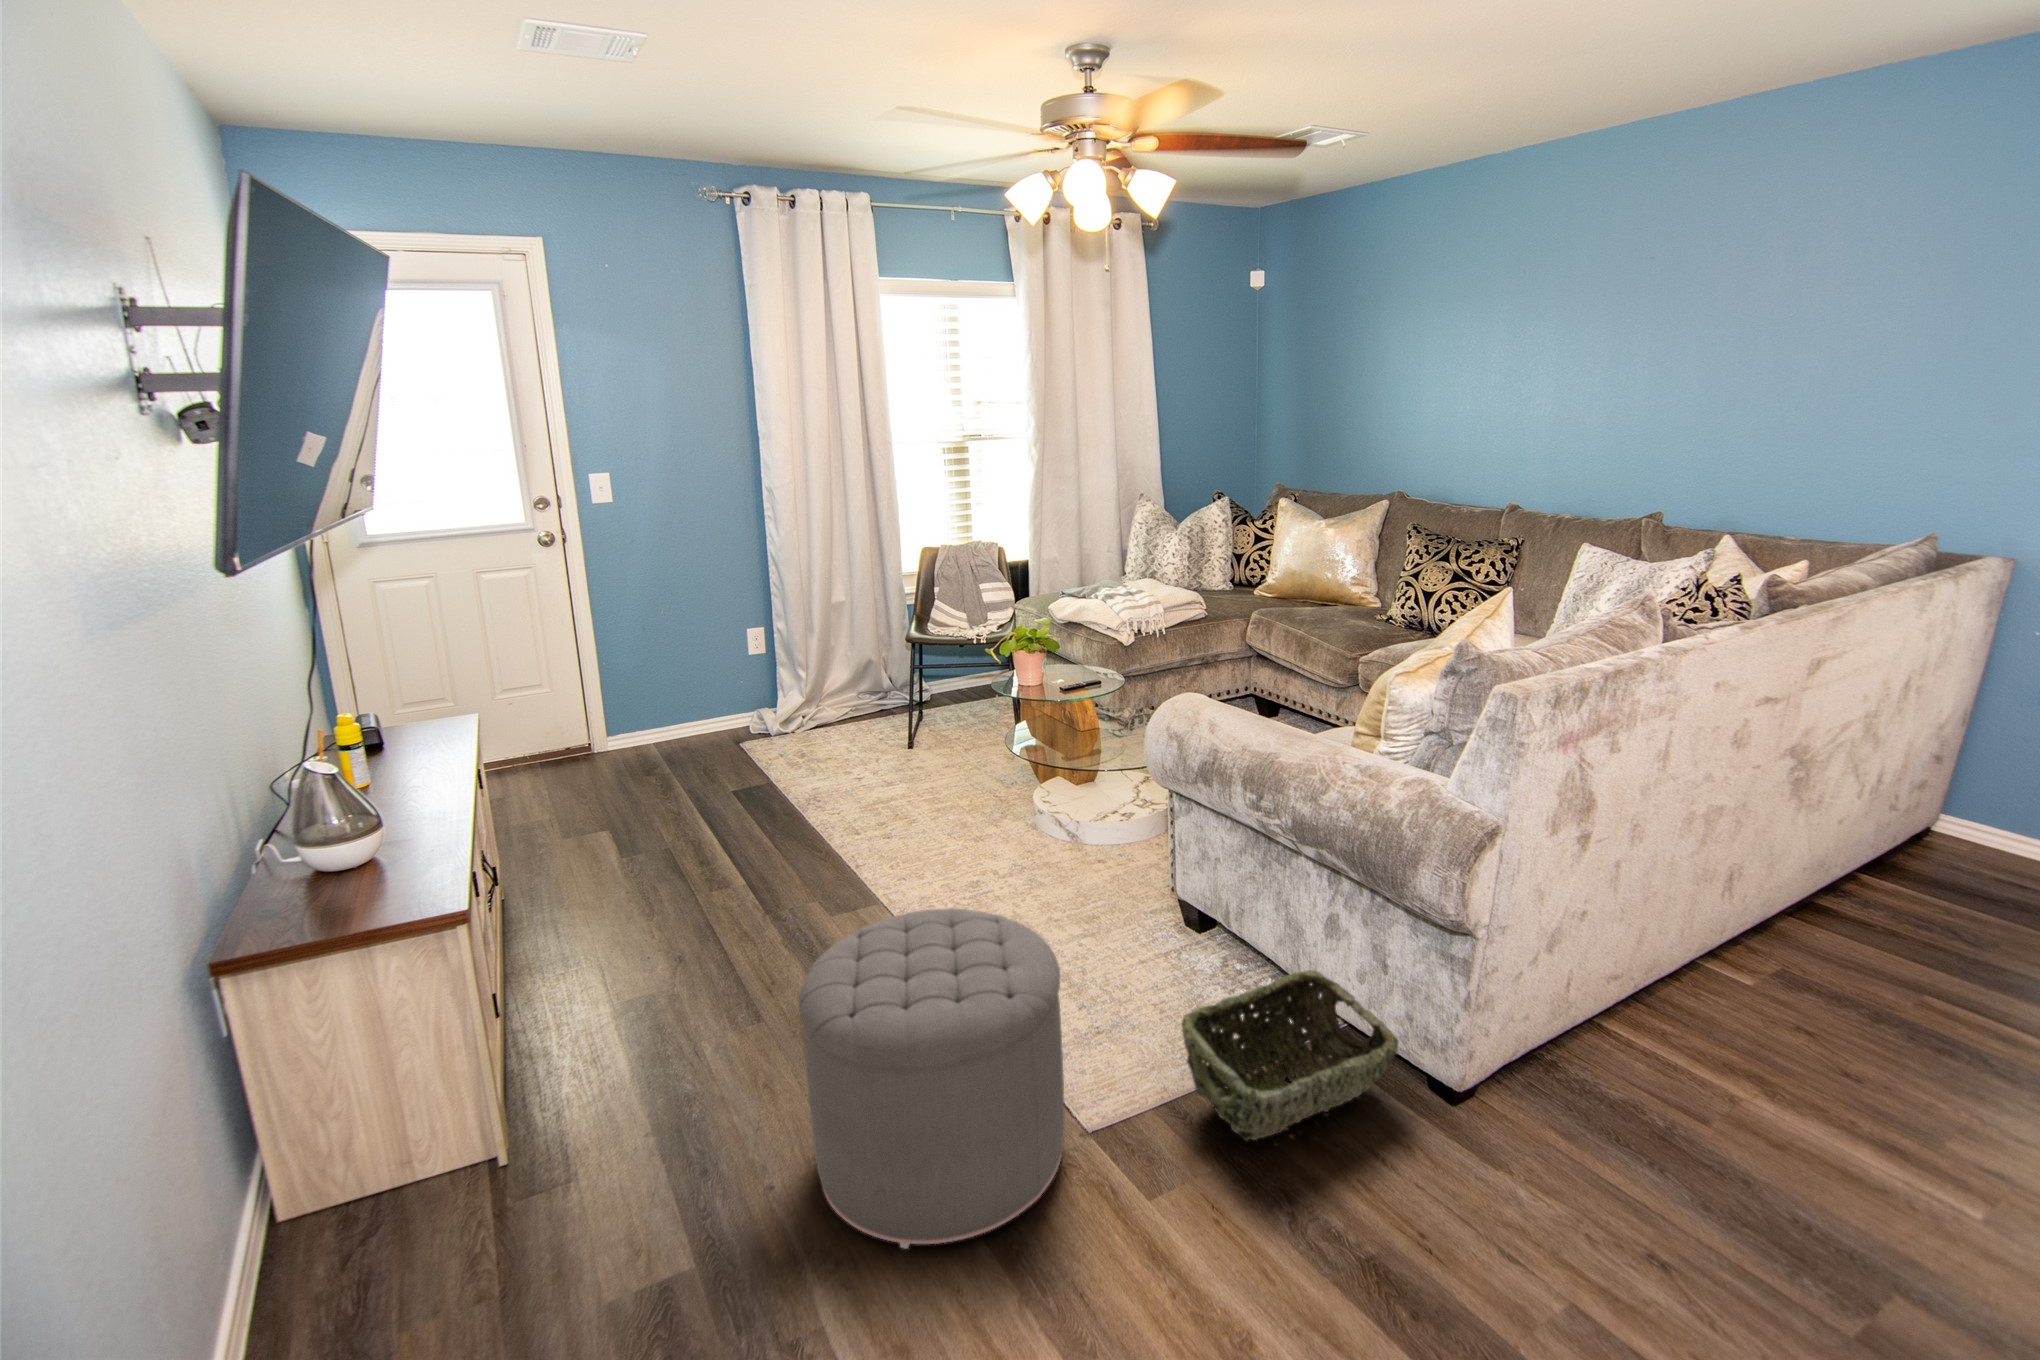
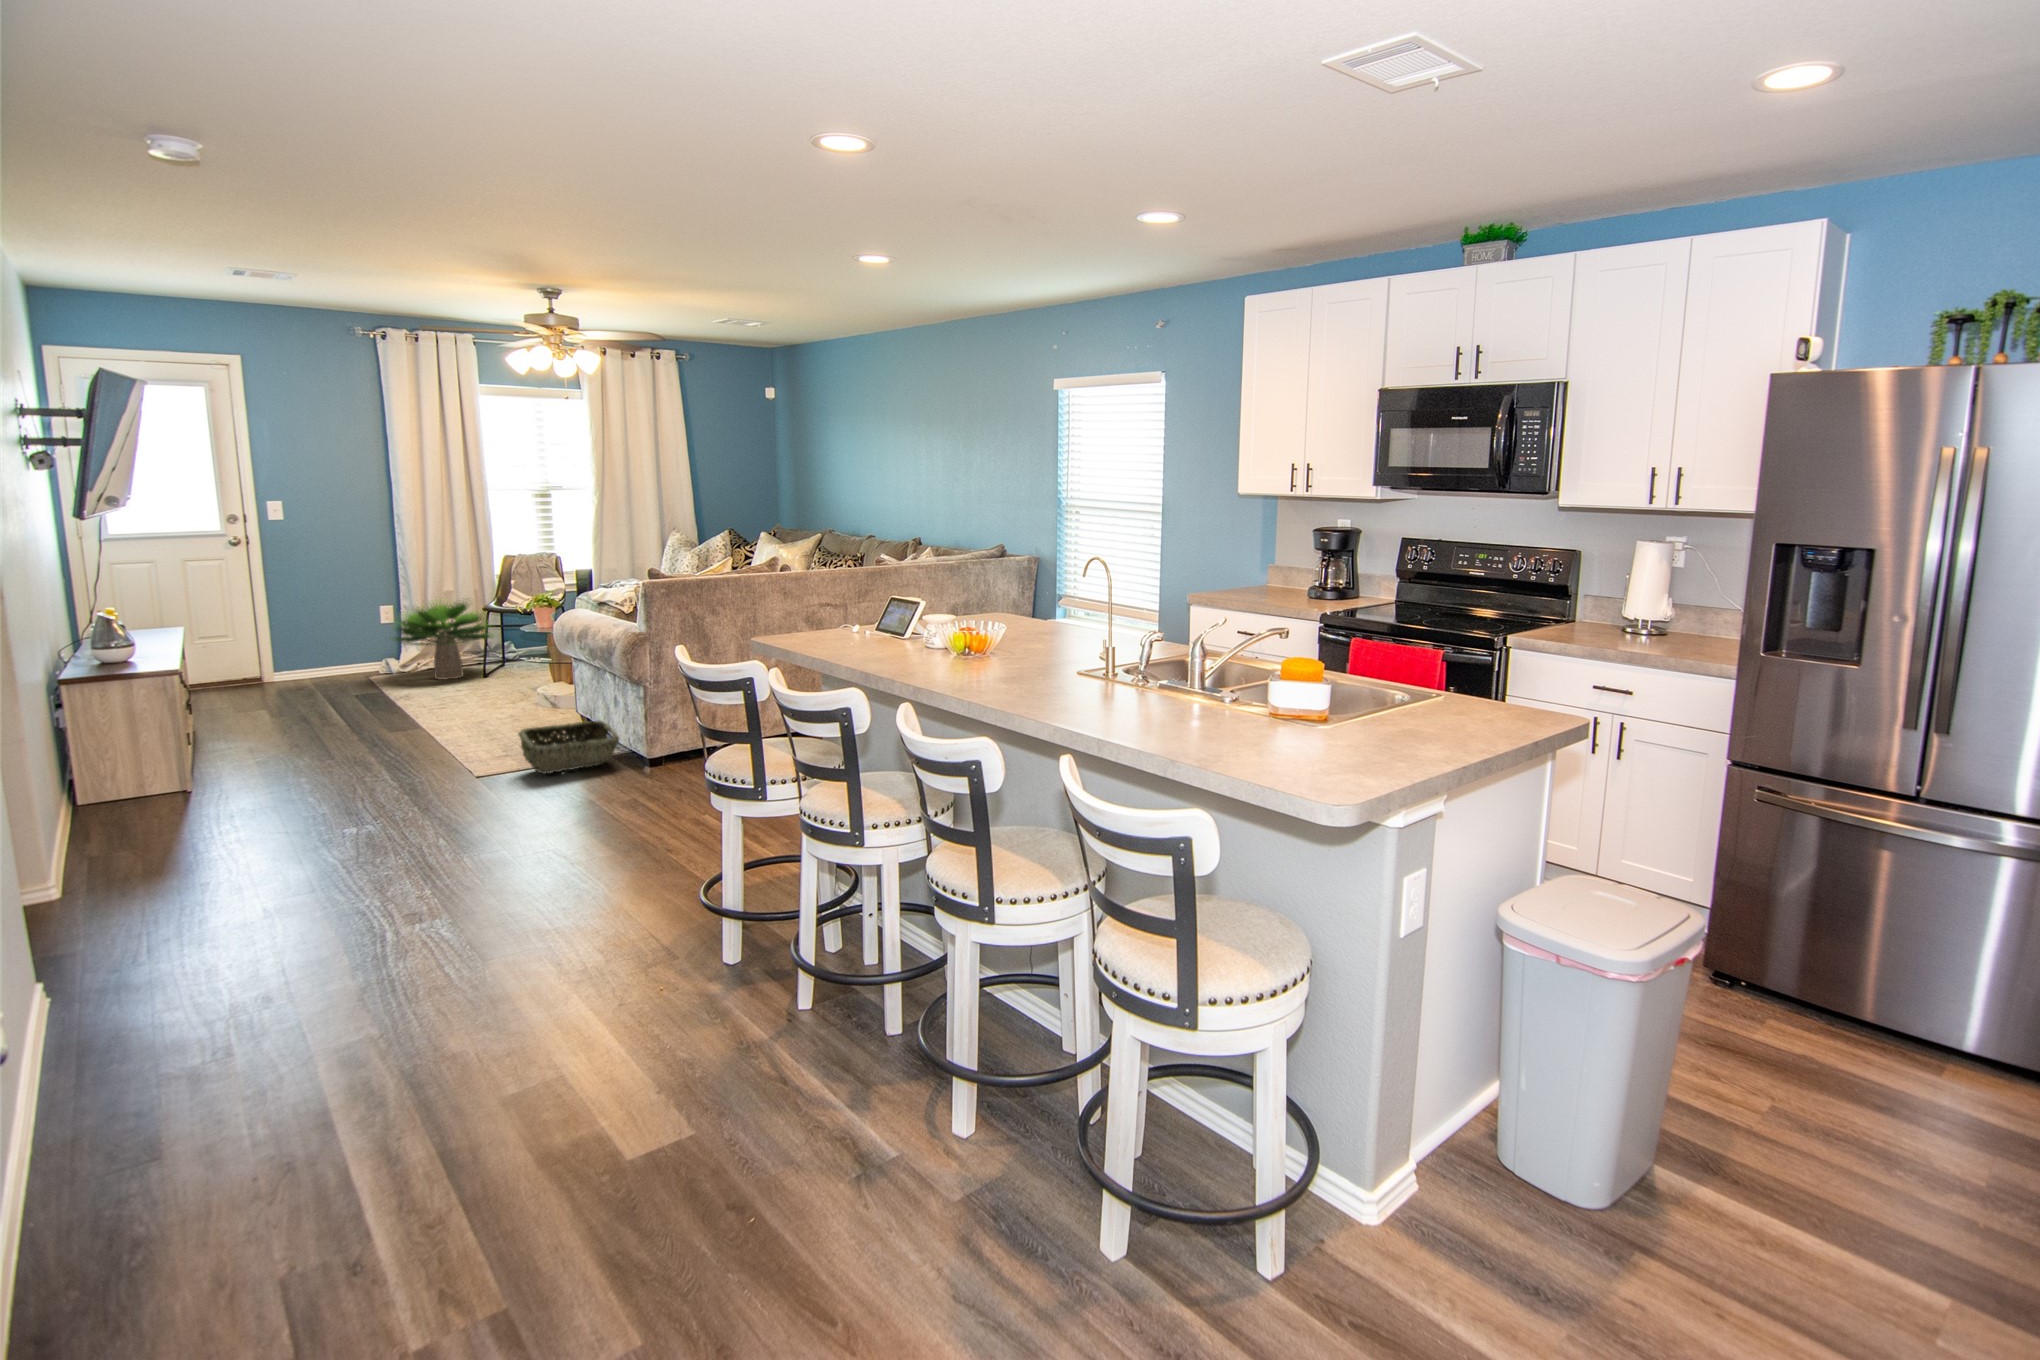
potted plant: none [766,617,930,752] -> present [394,600,495,680]
ottoman: present [798,908,1065,1248] -> none [329,684,460,799]

